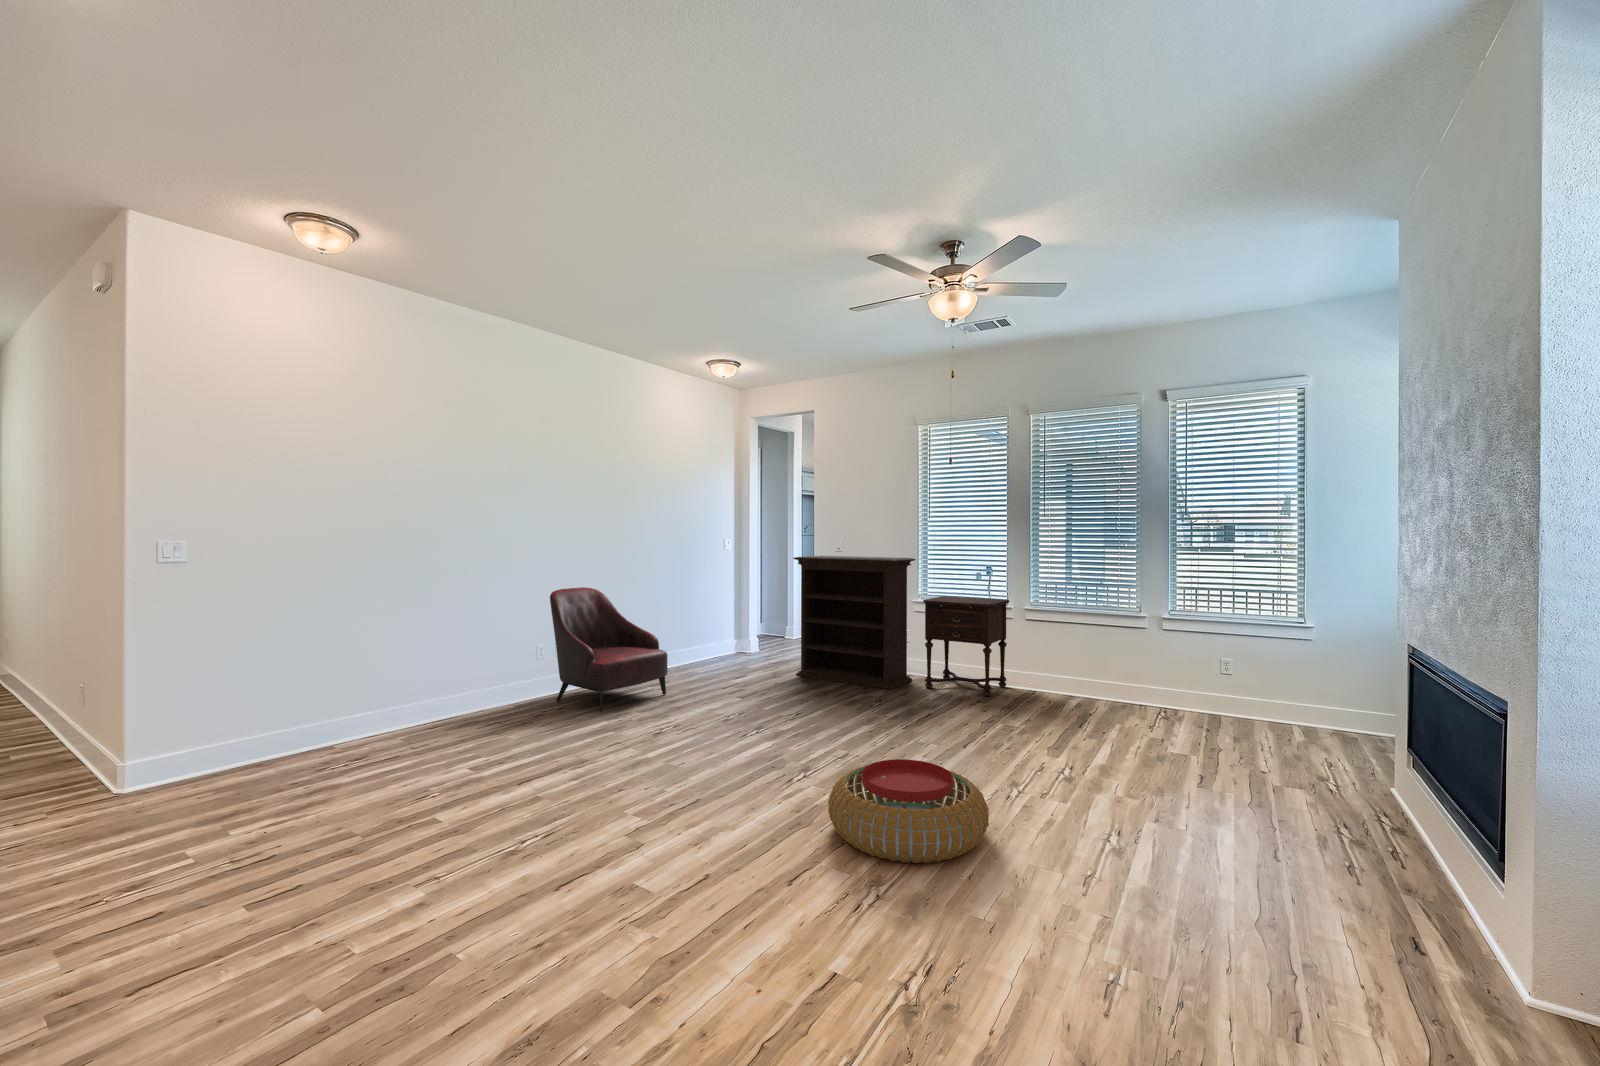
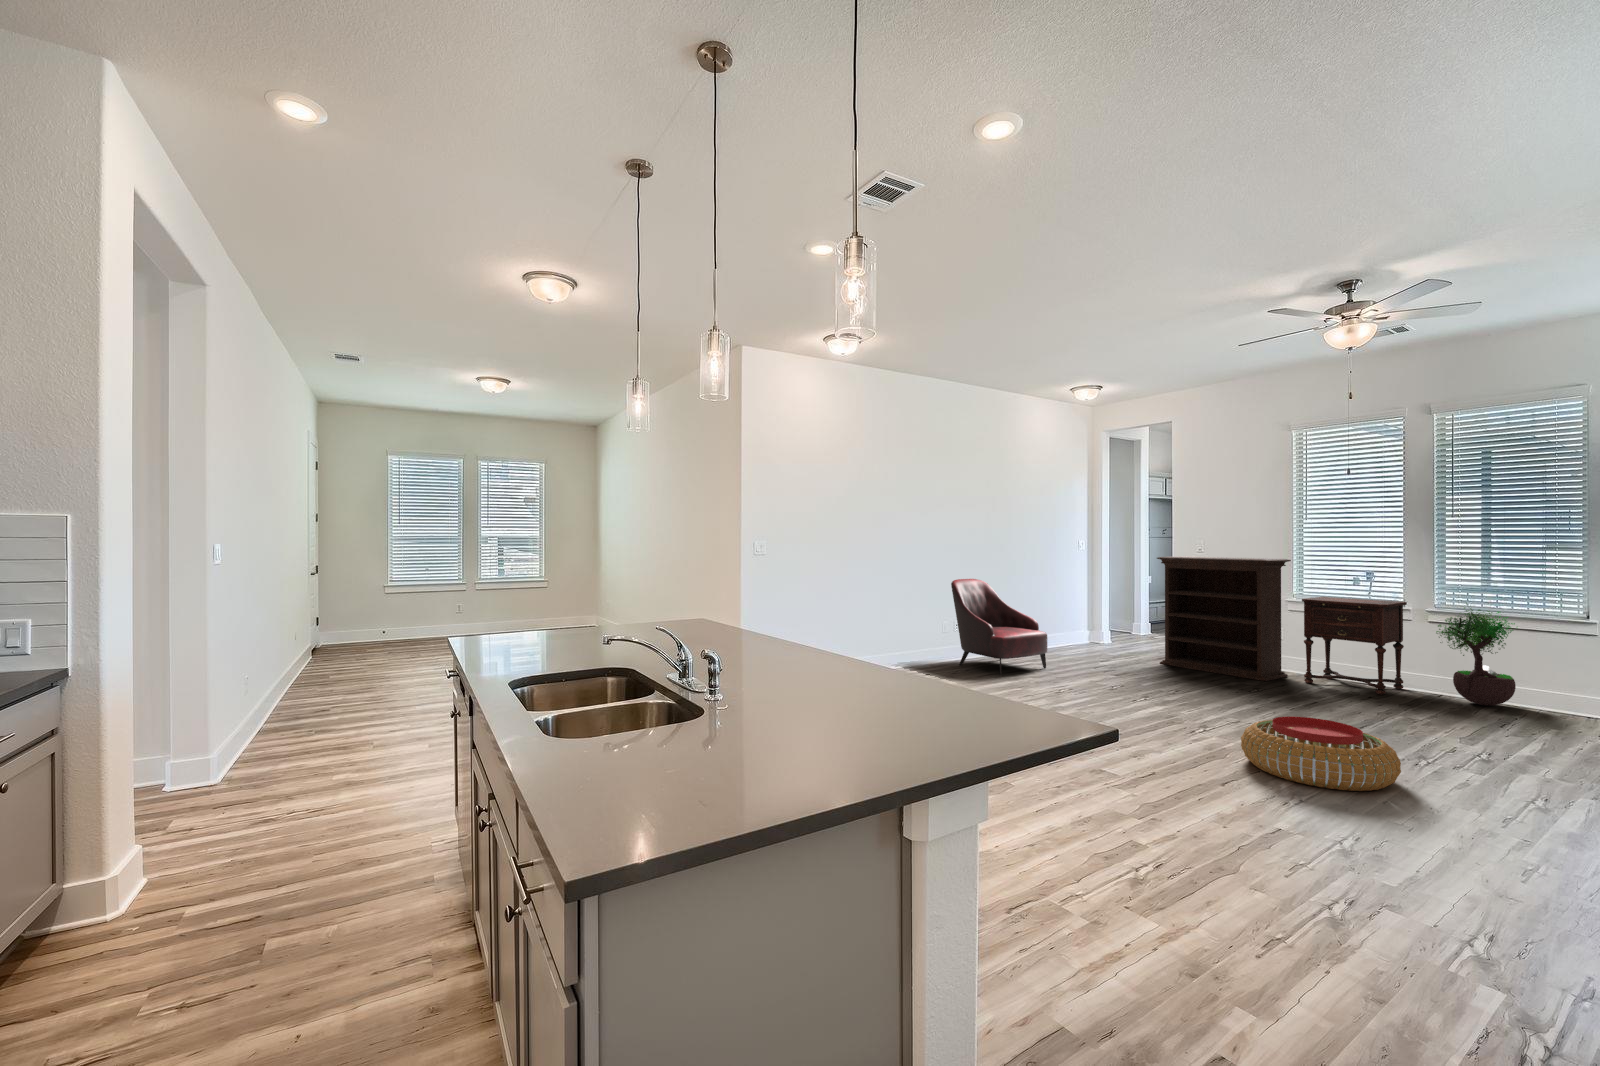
potted tree: none [1031,600,1092,700] -> present [1436,603,1516,706]

